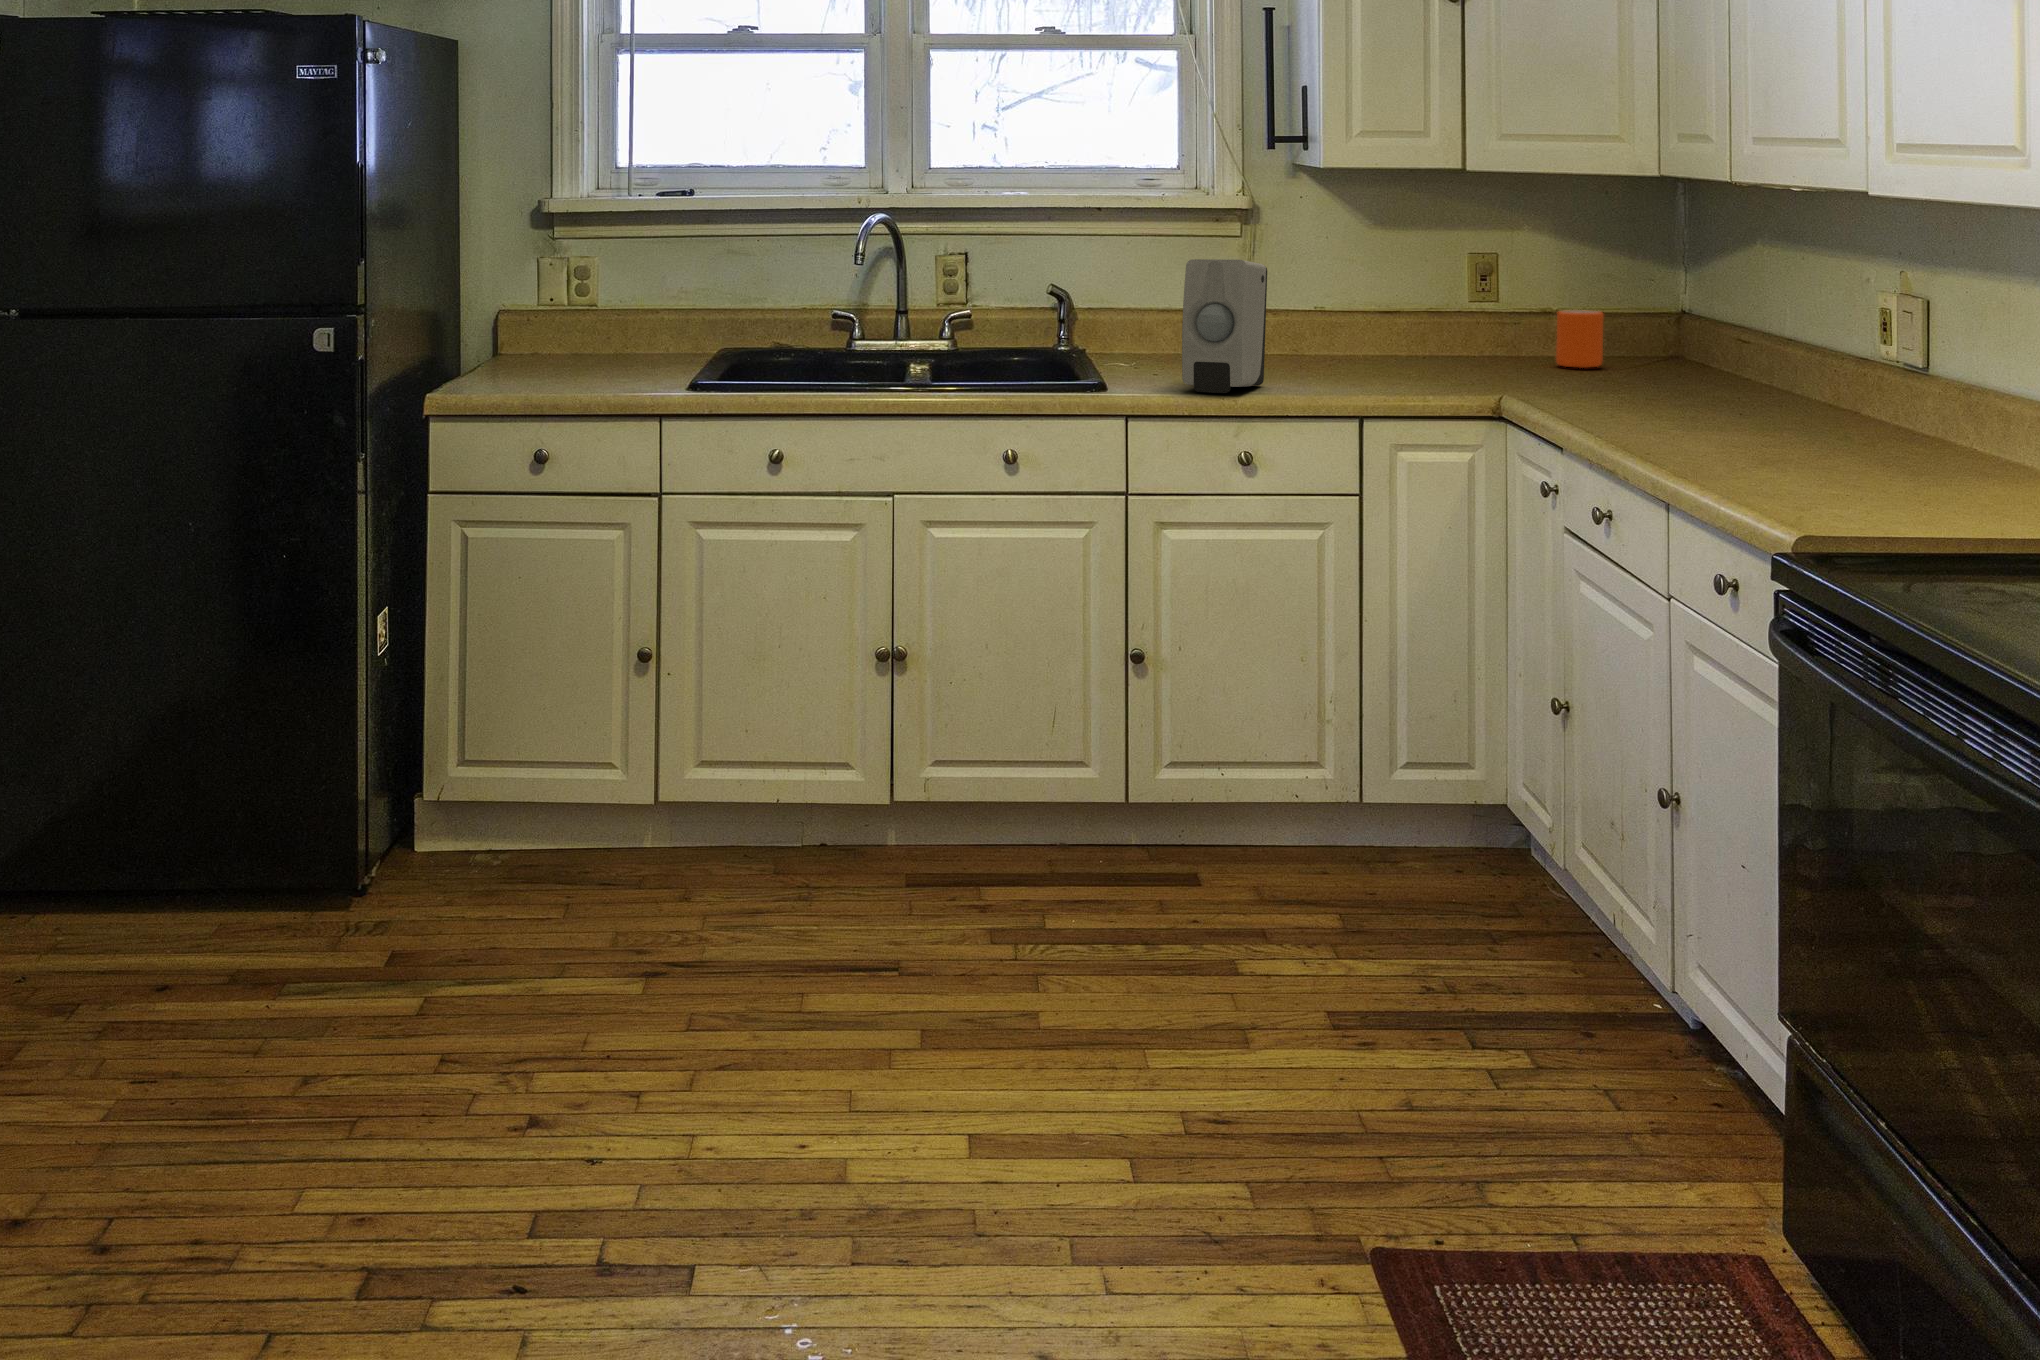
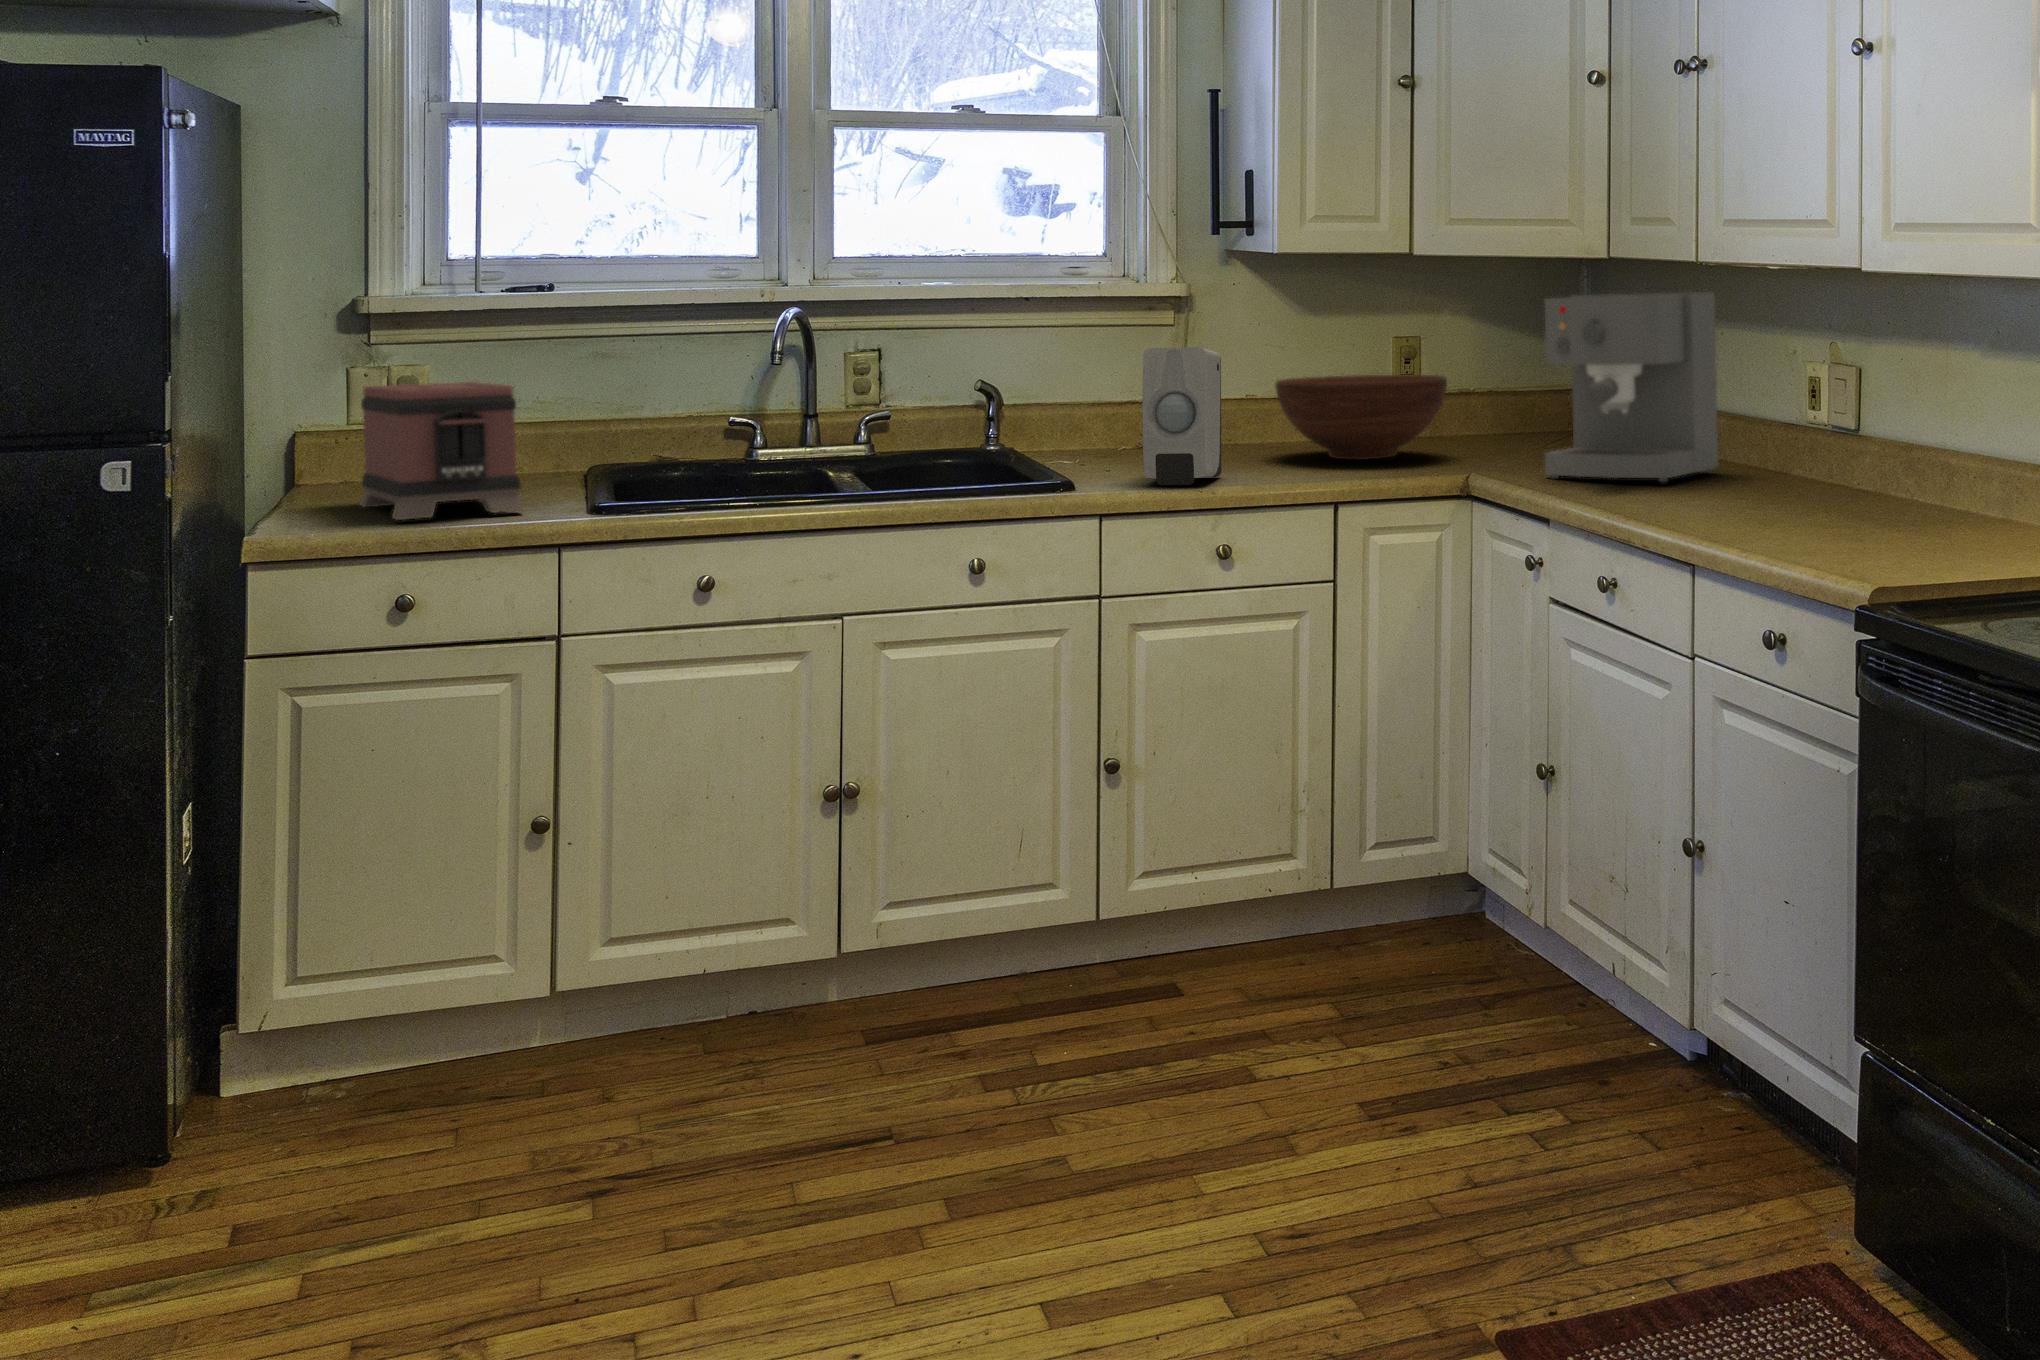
coffee maker: none [1607,213,1824,420] -> present [1544,292,1718,482]
toaster: none [532,274,642,389] -> present [360,382,524,520]
fruit bowl: none [1332,288,1513,374] -> present [1275,375,1447,460]
mug: present [1556,310,1603,368] -> none [1483,392,1525,448]

